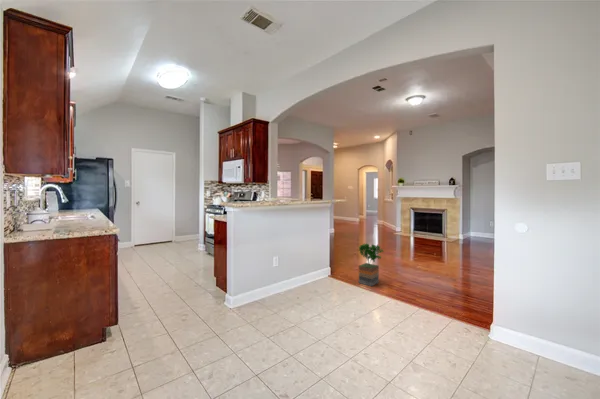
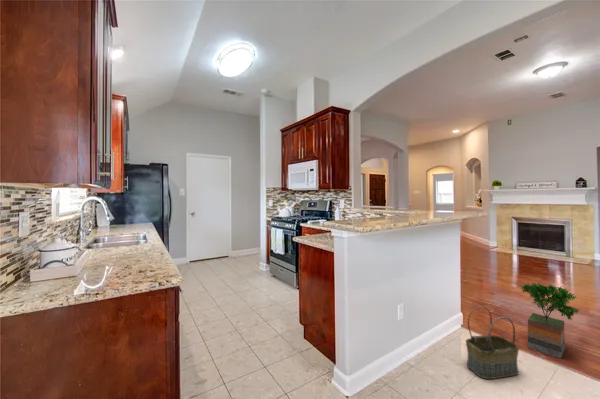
basket: none [313,256,342,296] -> present [466,306,519,379]

